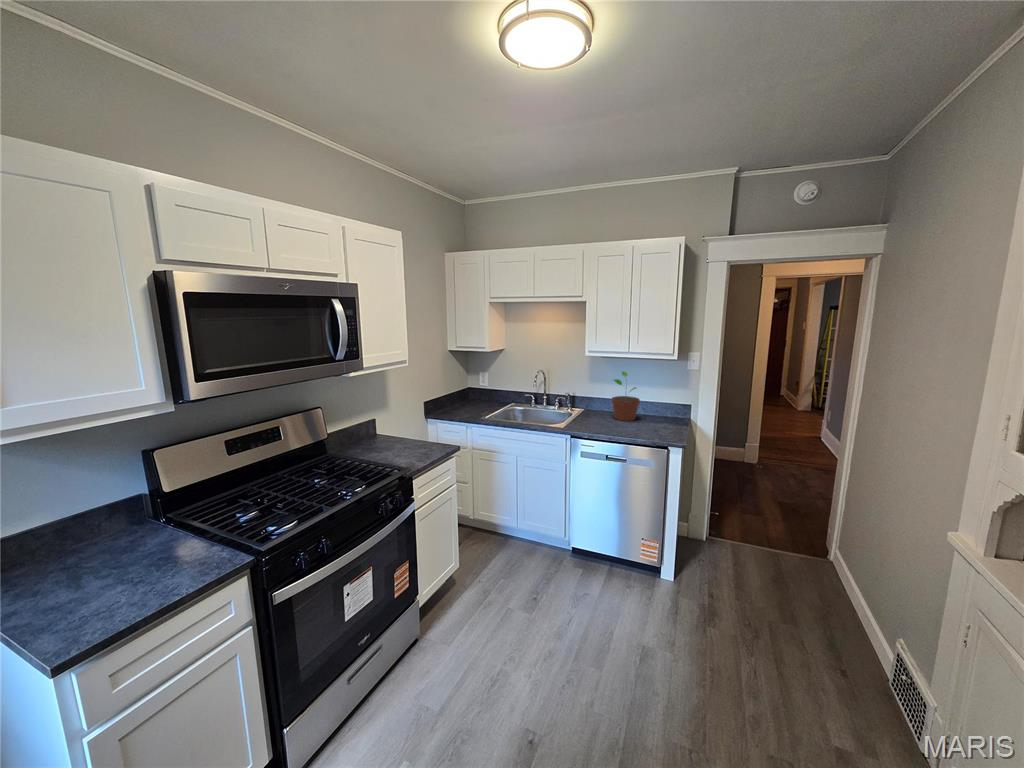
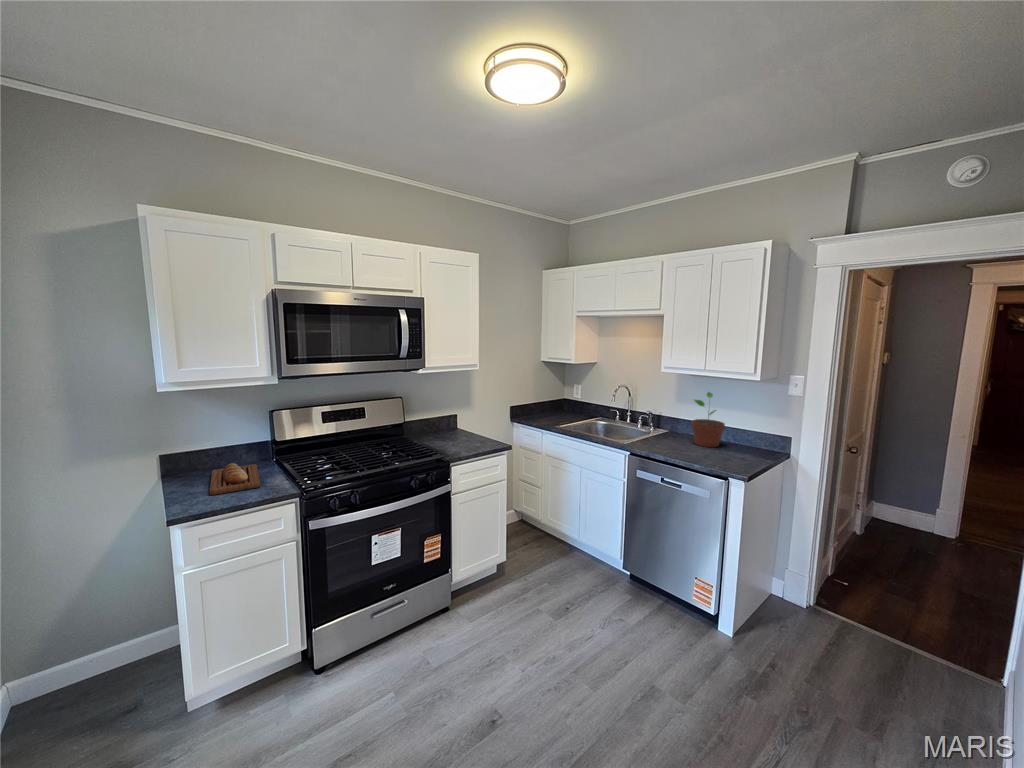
bread loaf: none [57,533,173,602] -> present [210,463,260,495]

